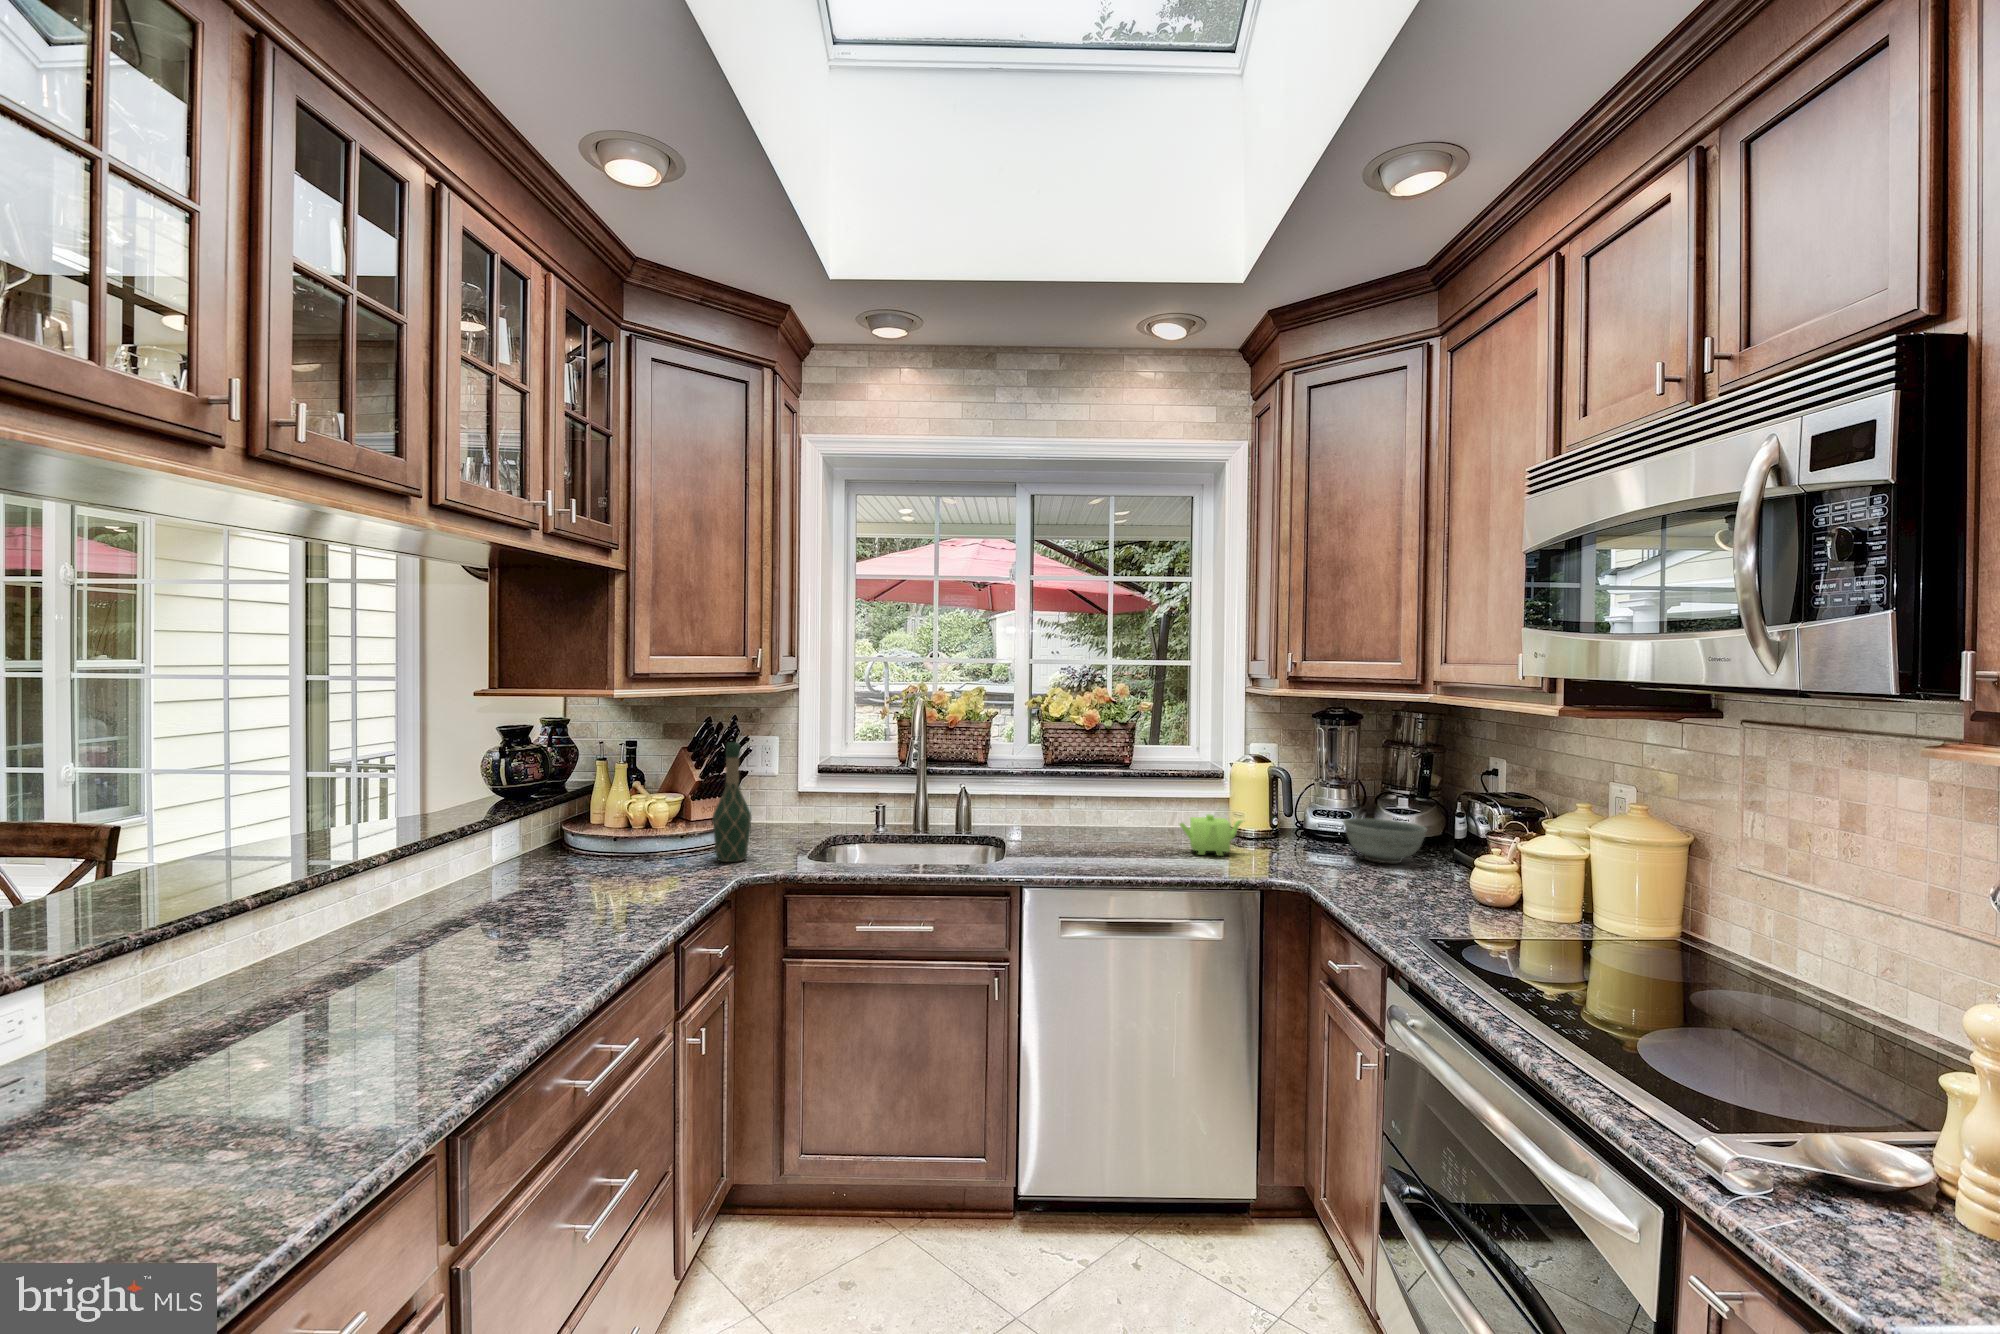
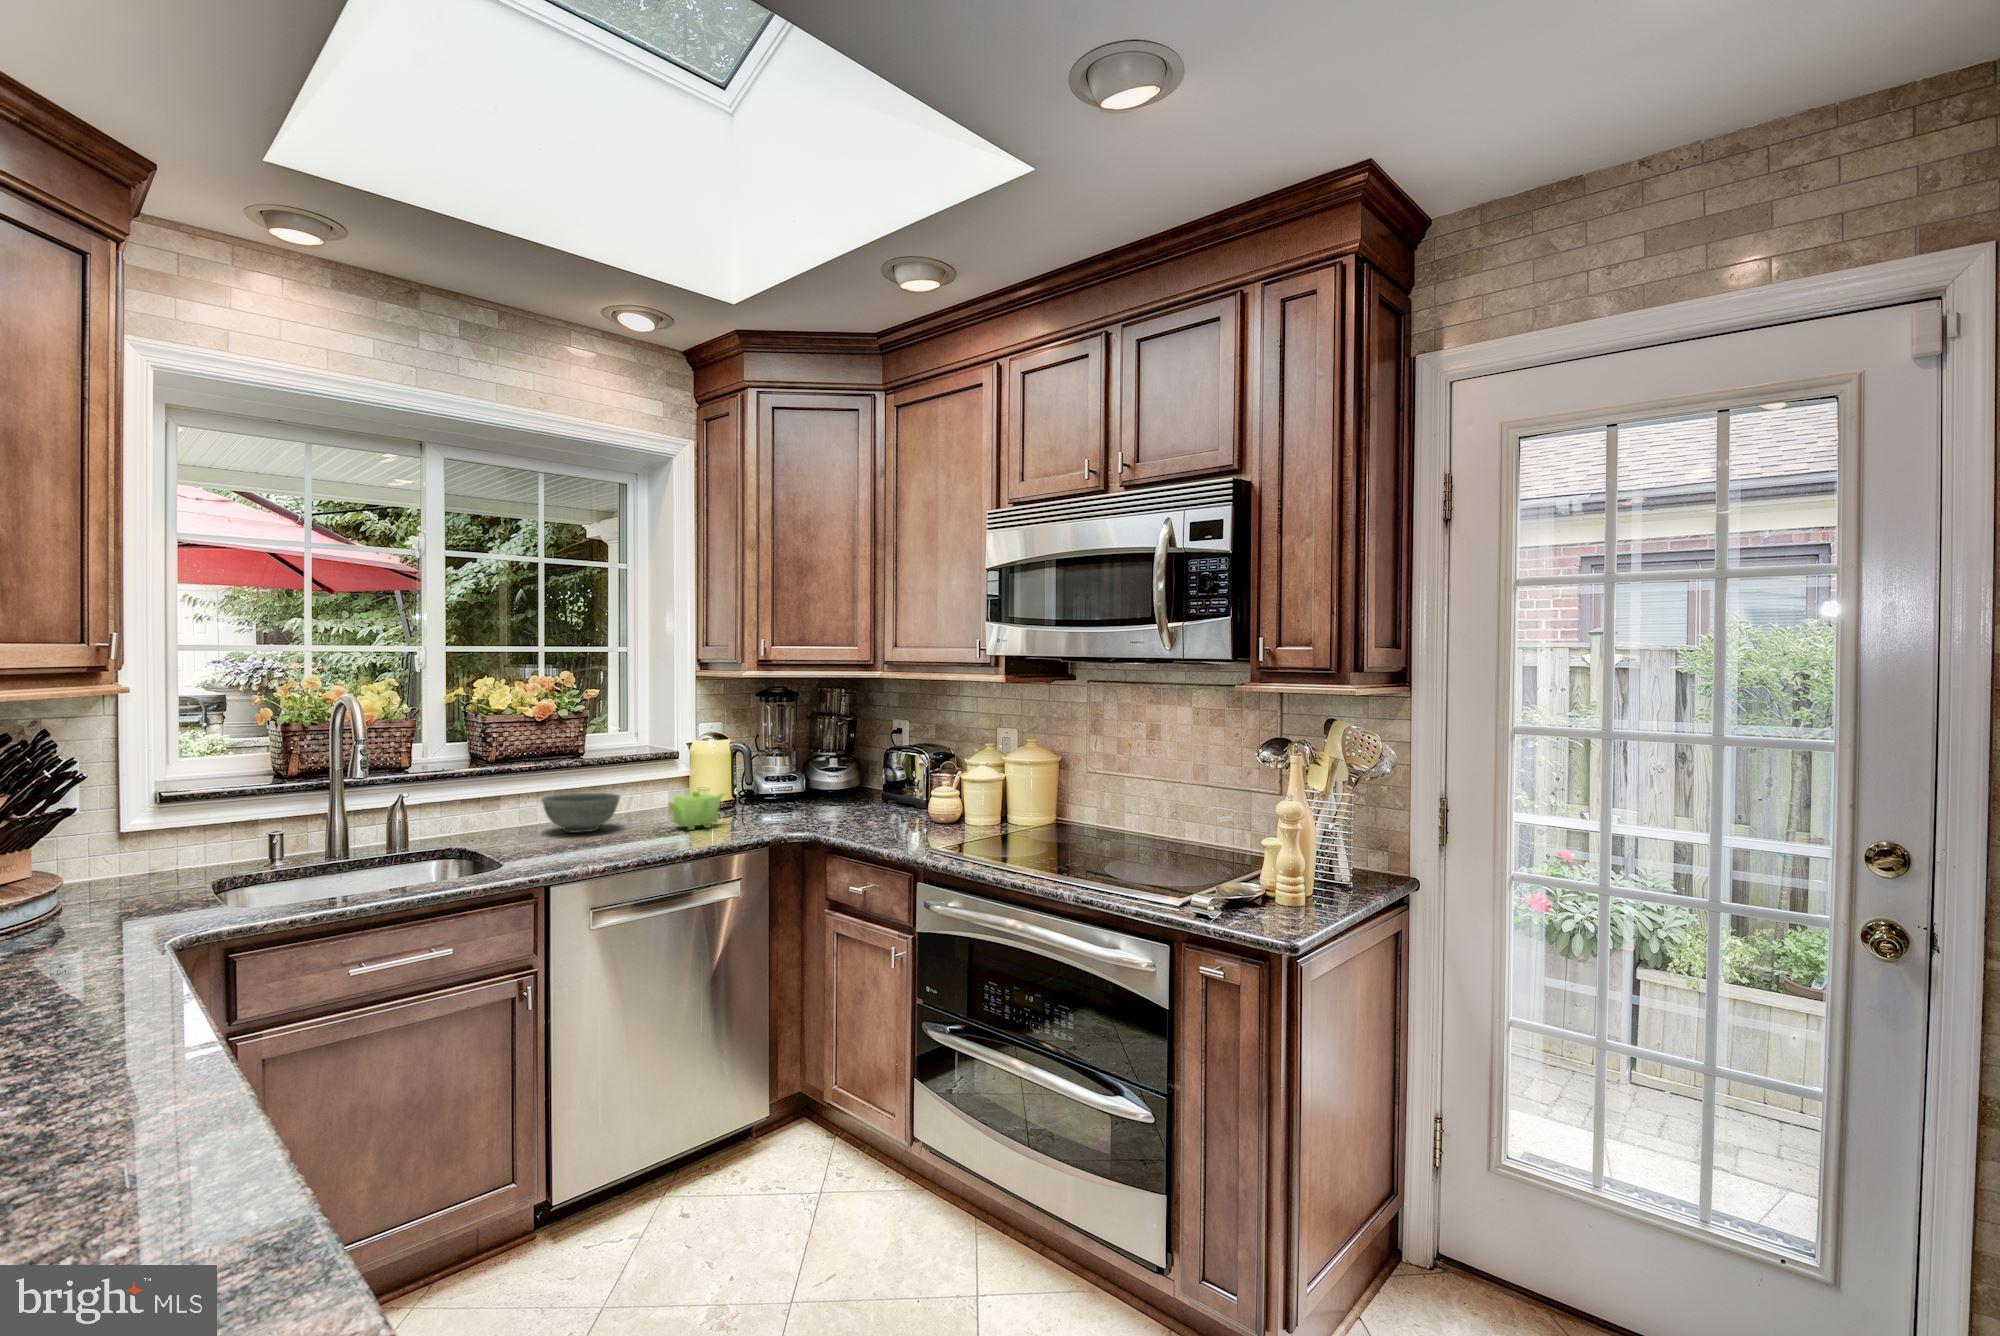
wine bottle: present [712,742,751,862] -> none [54,766,129,940]
bowl: present [1343,818,1427,863] -> present [541,793,621,833]

